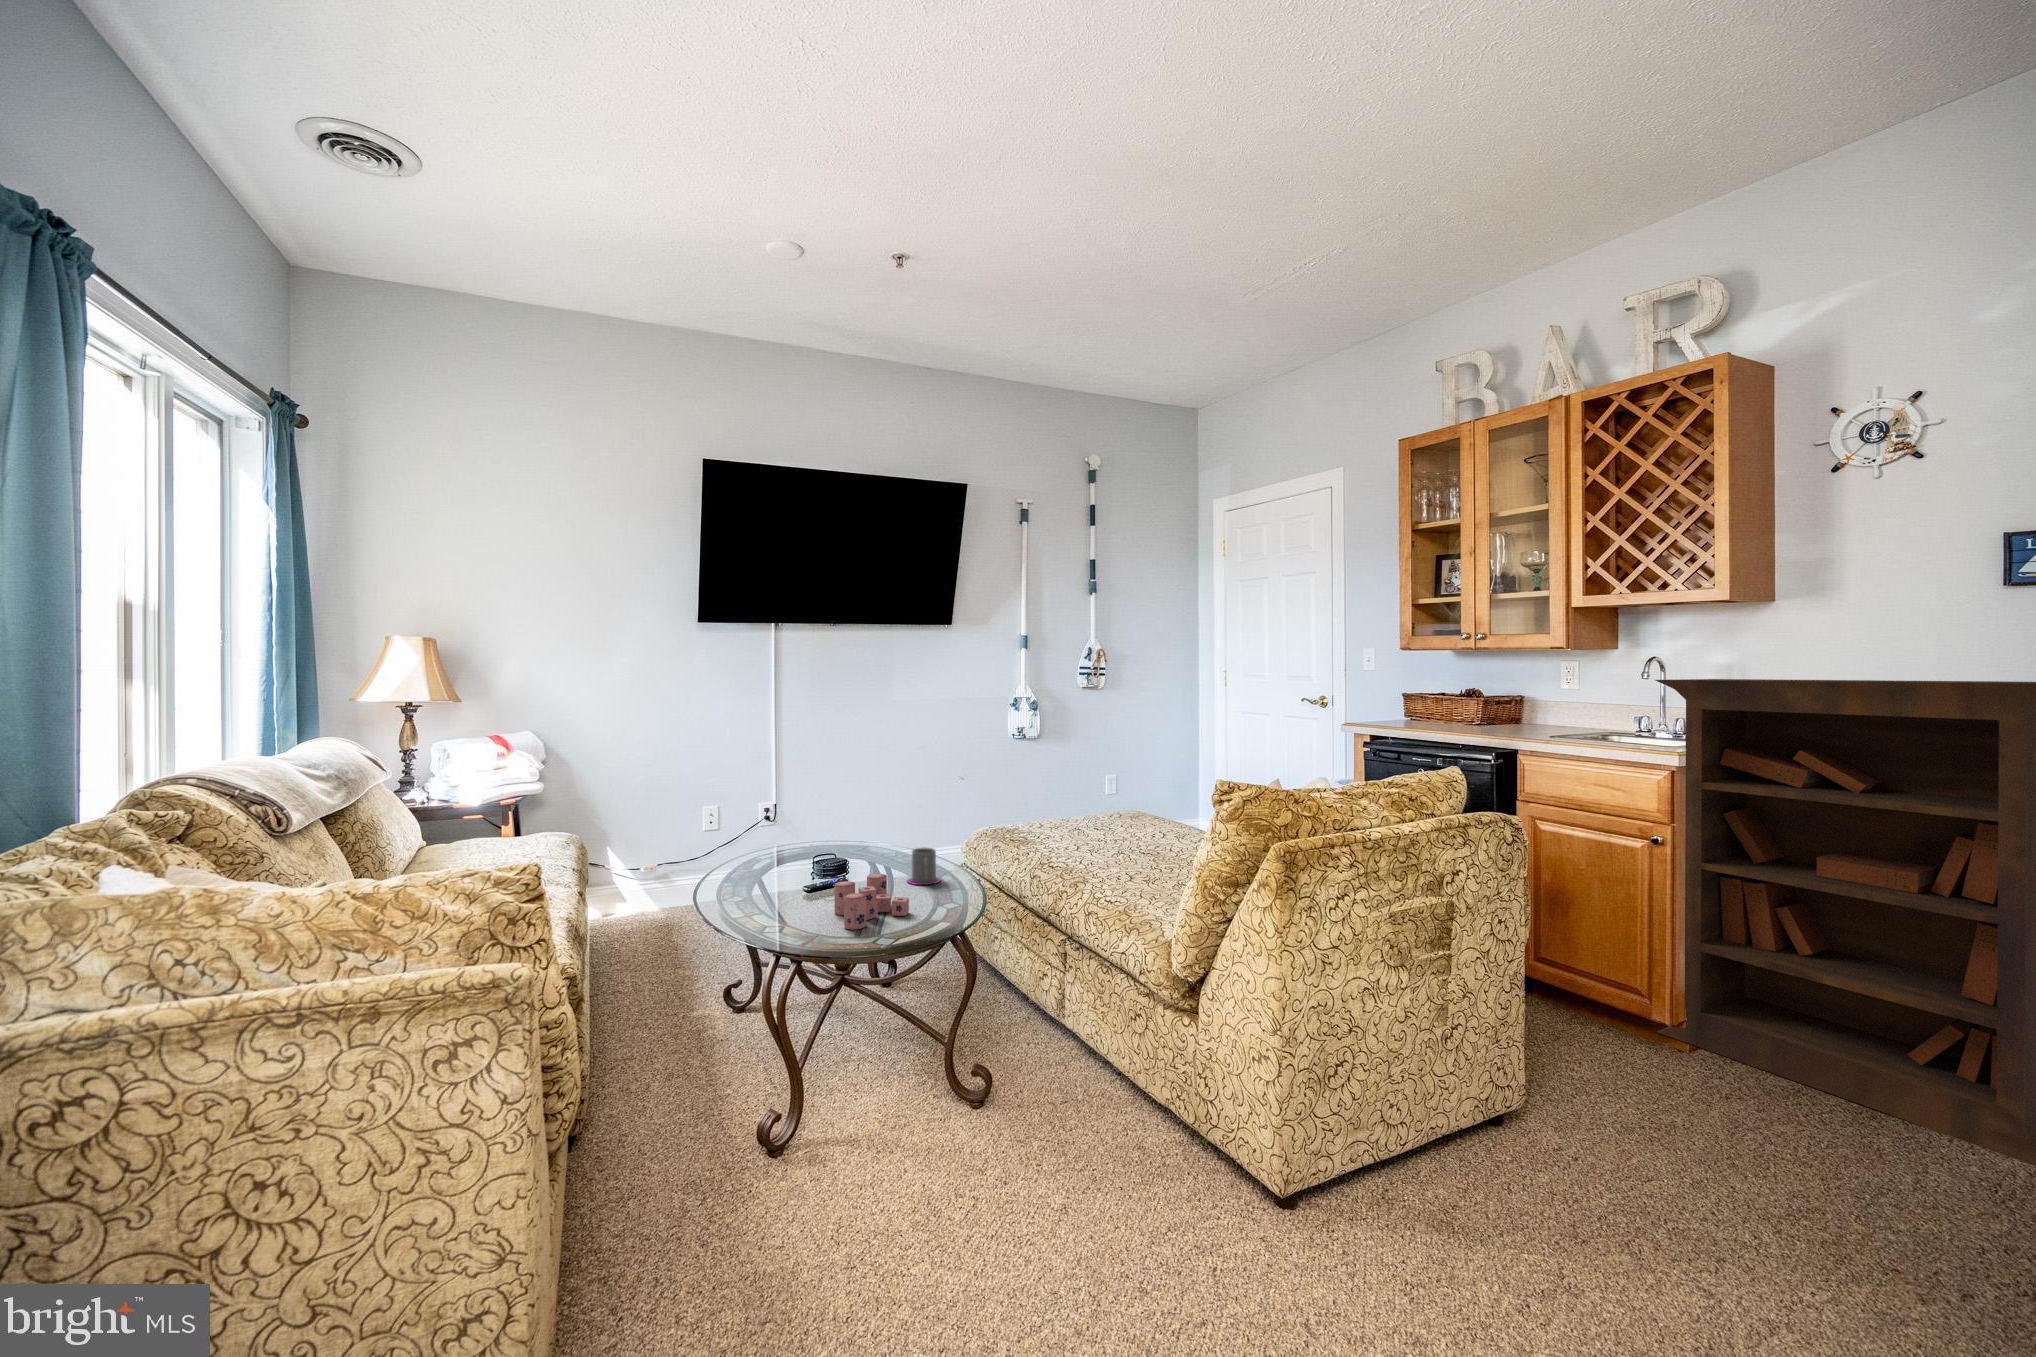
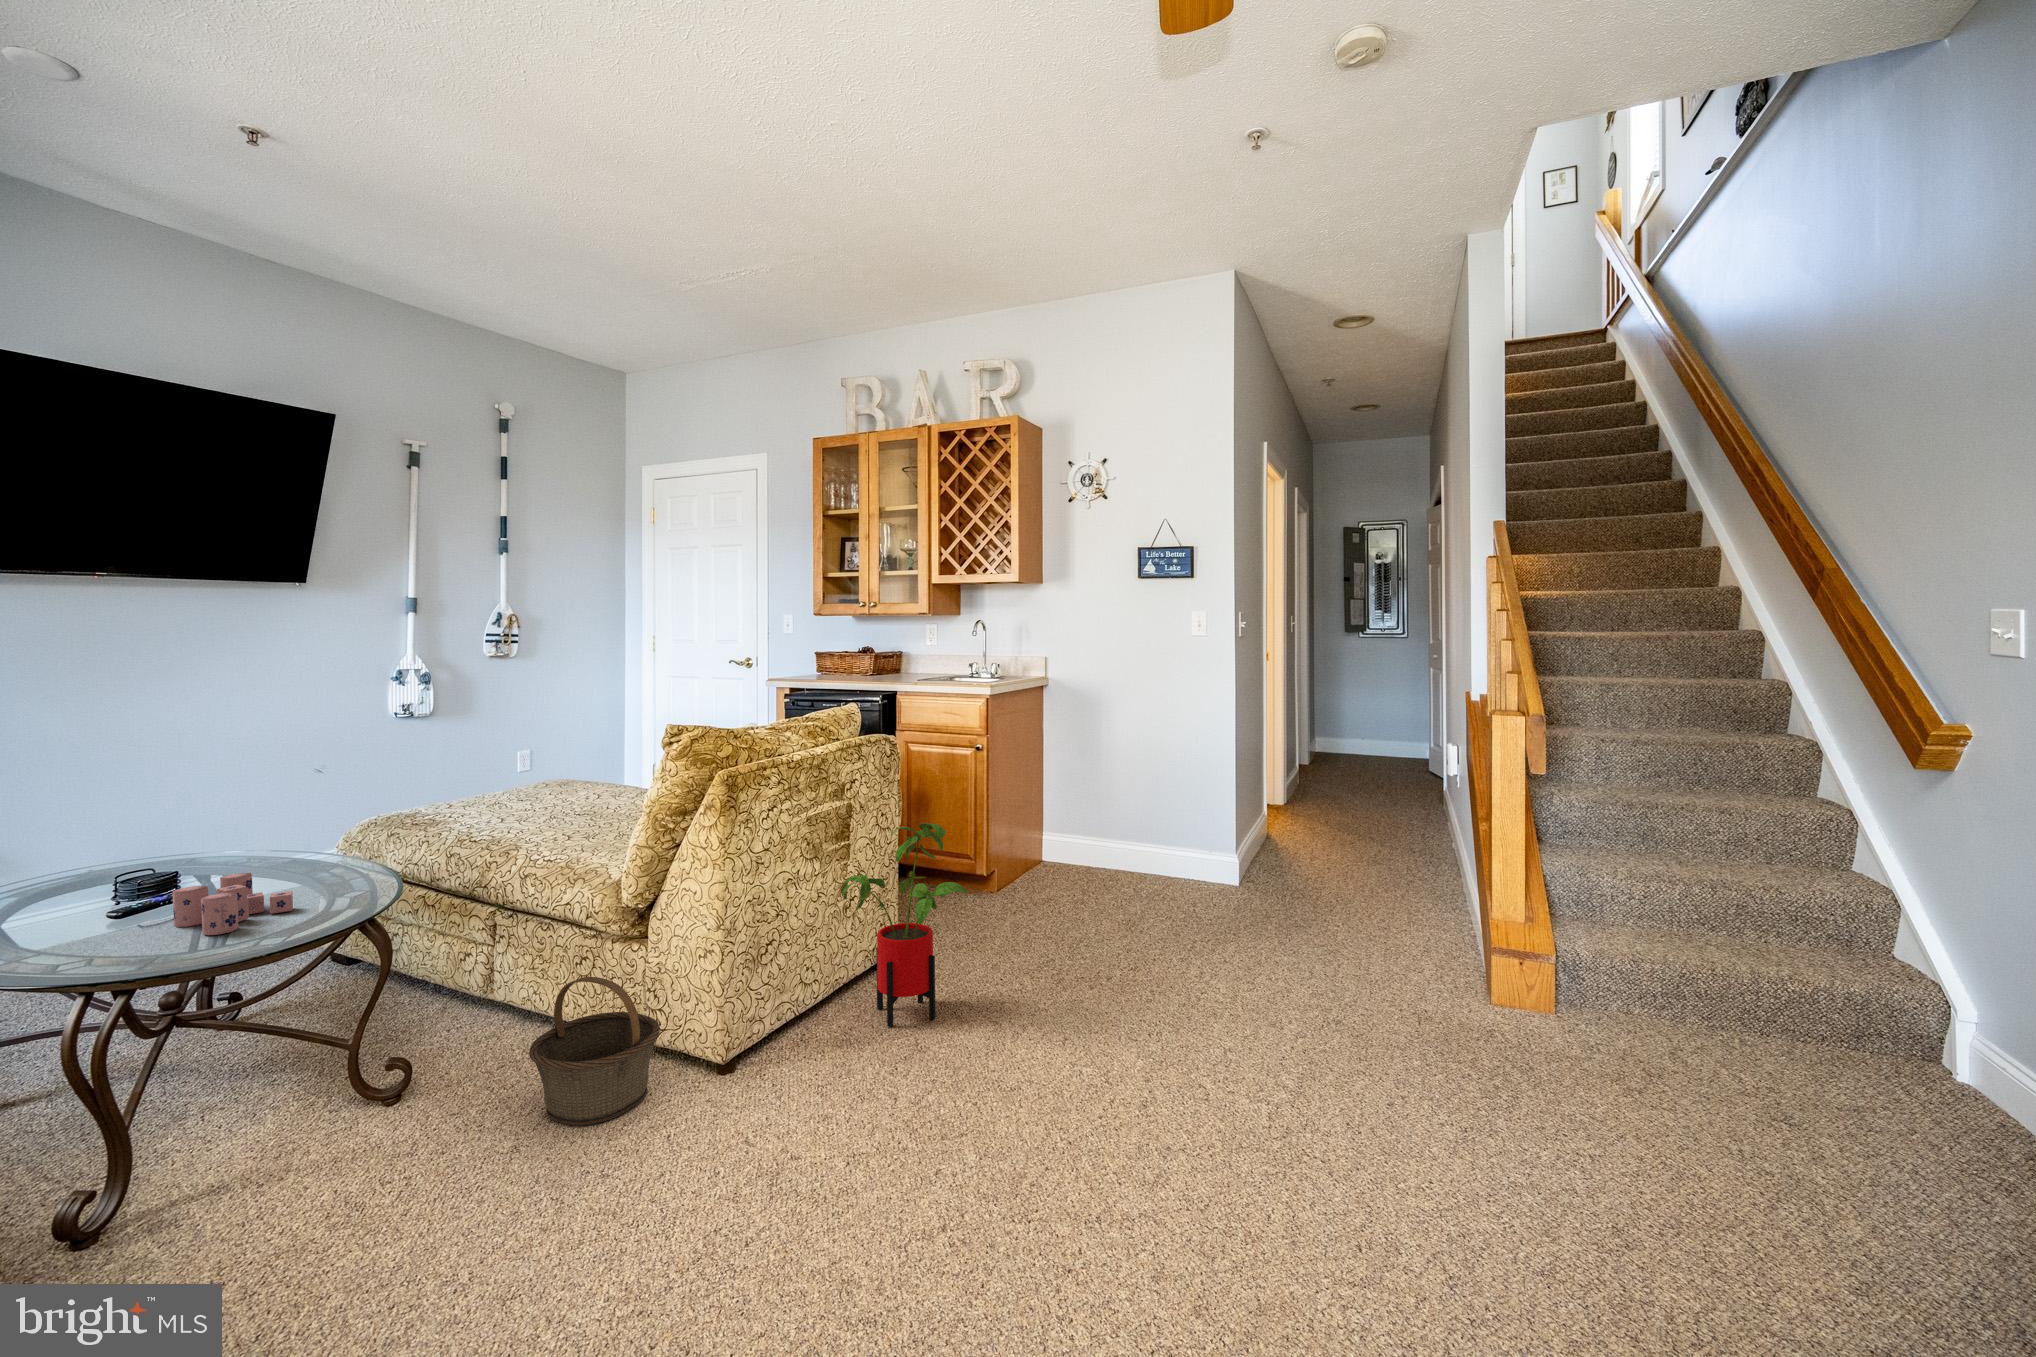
bookcase: present [1655,679,2036,1166] -> none [979,638,1180,914]
mug: present [907,848,940,885] -> none [267,840,320,885]
house plant: none [1438,943,1659,1248] -> present [841,823,968,1027]
basket: none [1070,1049,1202,1229] -> present [529,977,660,1125]

